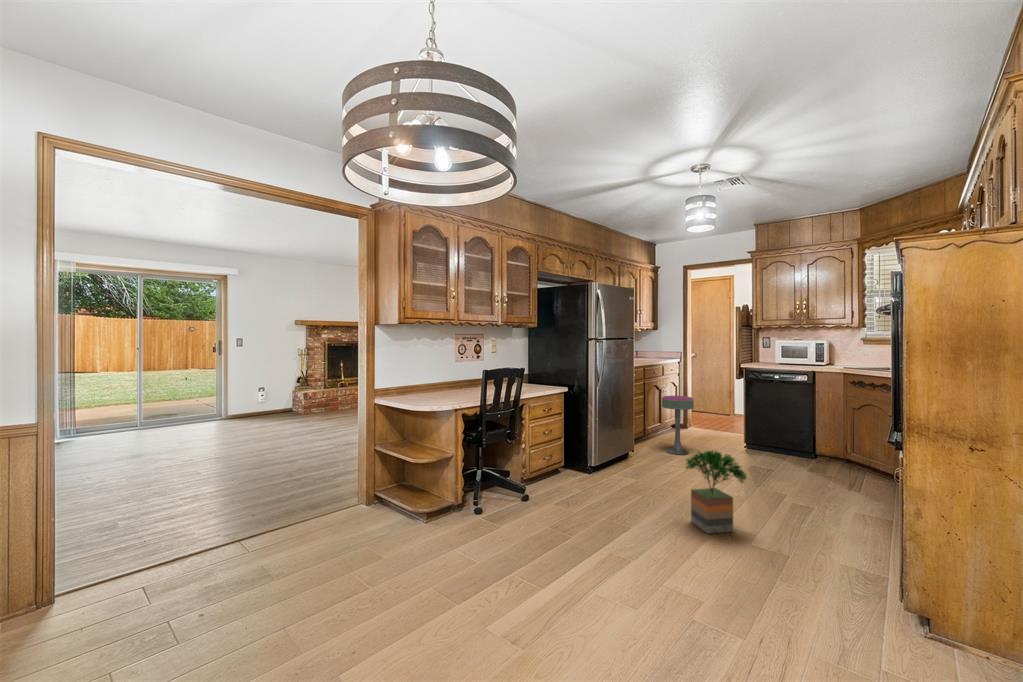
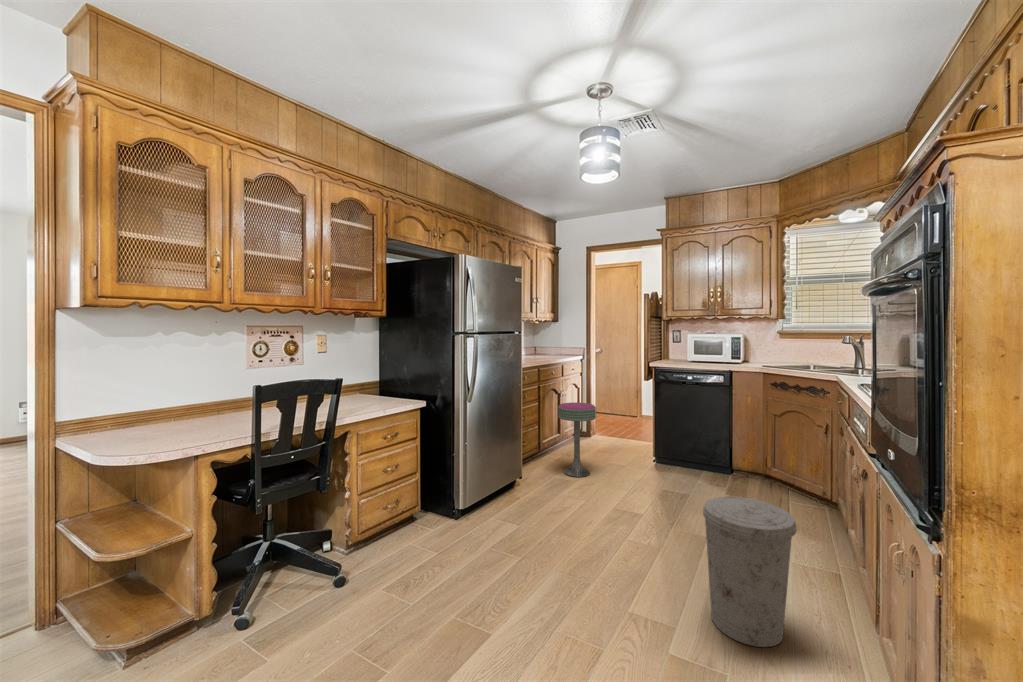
potted tree: present [686,451,747,534] -> none [574,499,666,641]
trash can: none [776,452,842,544] -> present [703,497,797,647]

